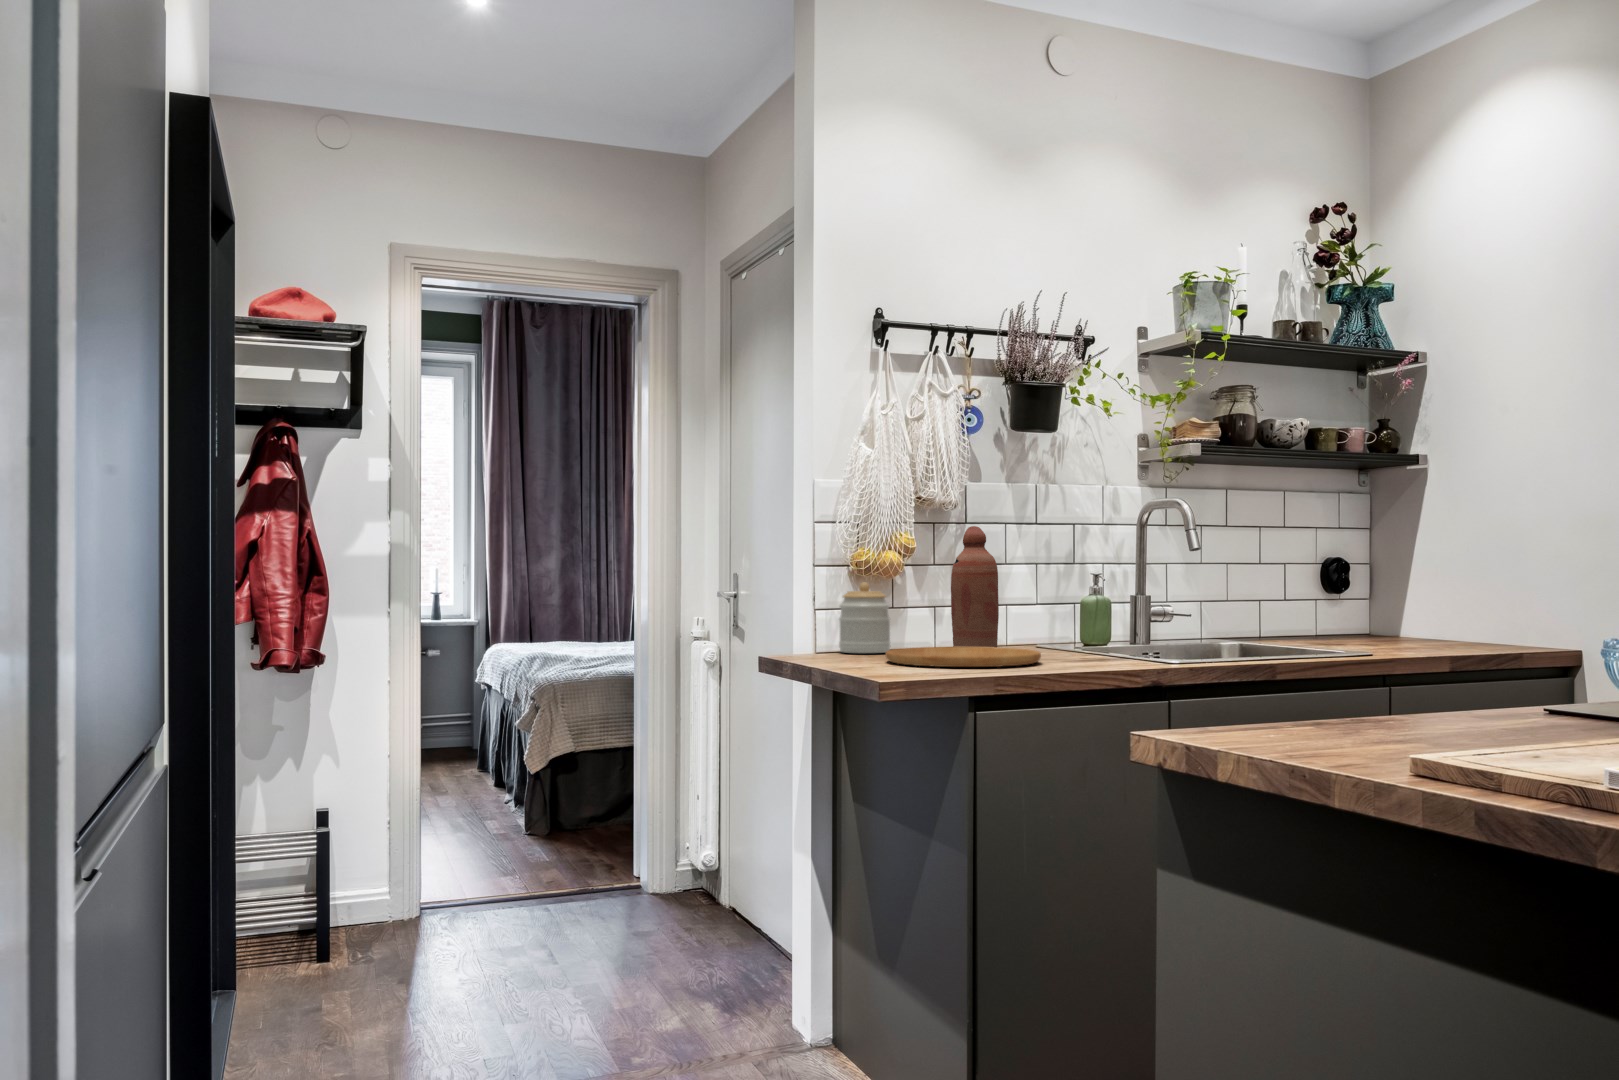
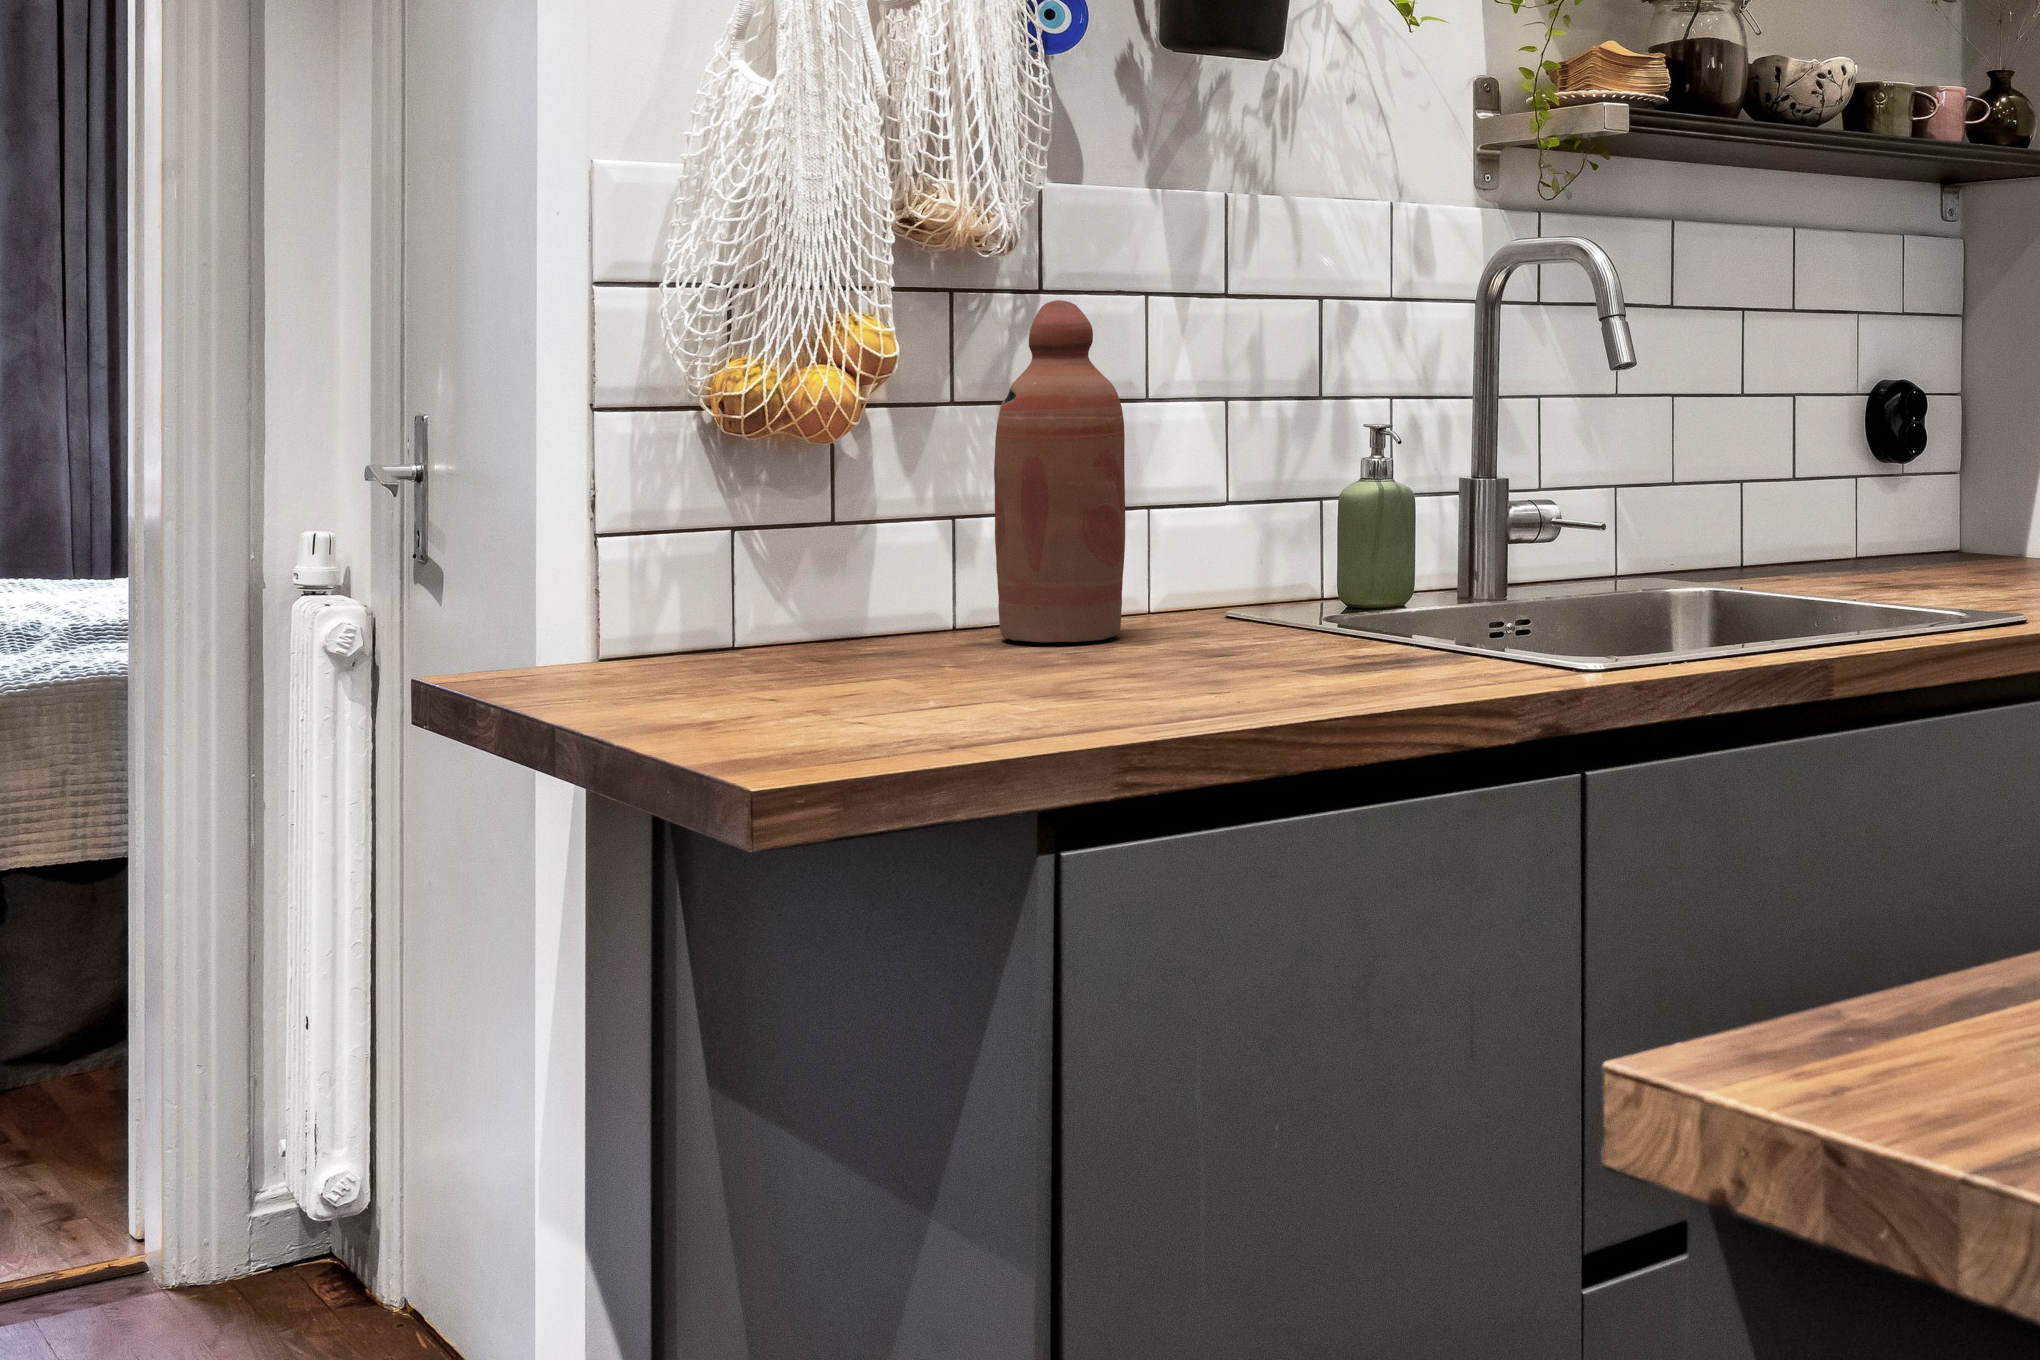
jar: present [839,582,890,653] -> none [658,458,815,665]
cutting board: present [886,647,1041,667] -> none [777,642,1237,726]

